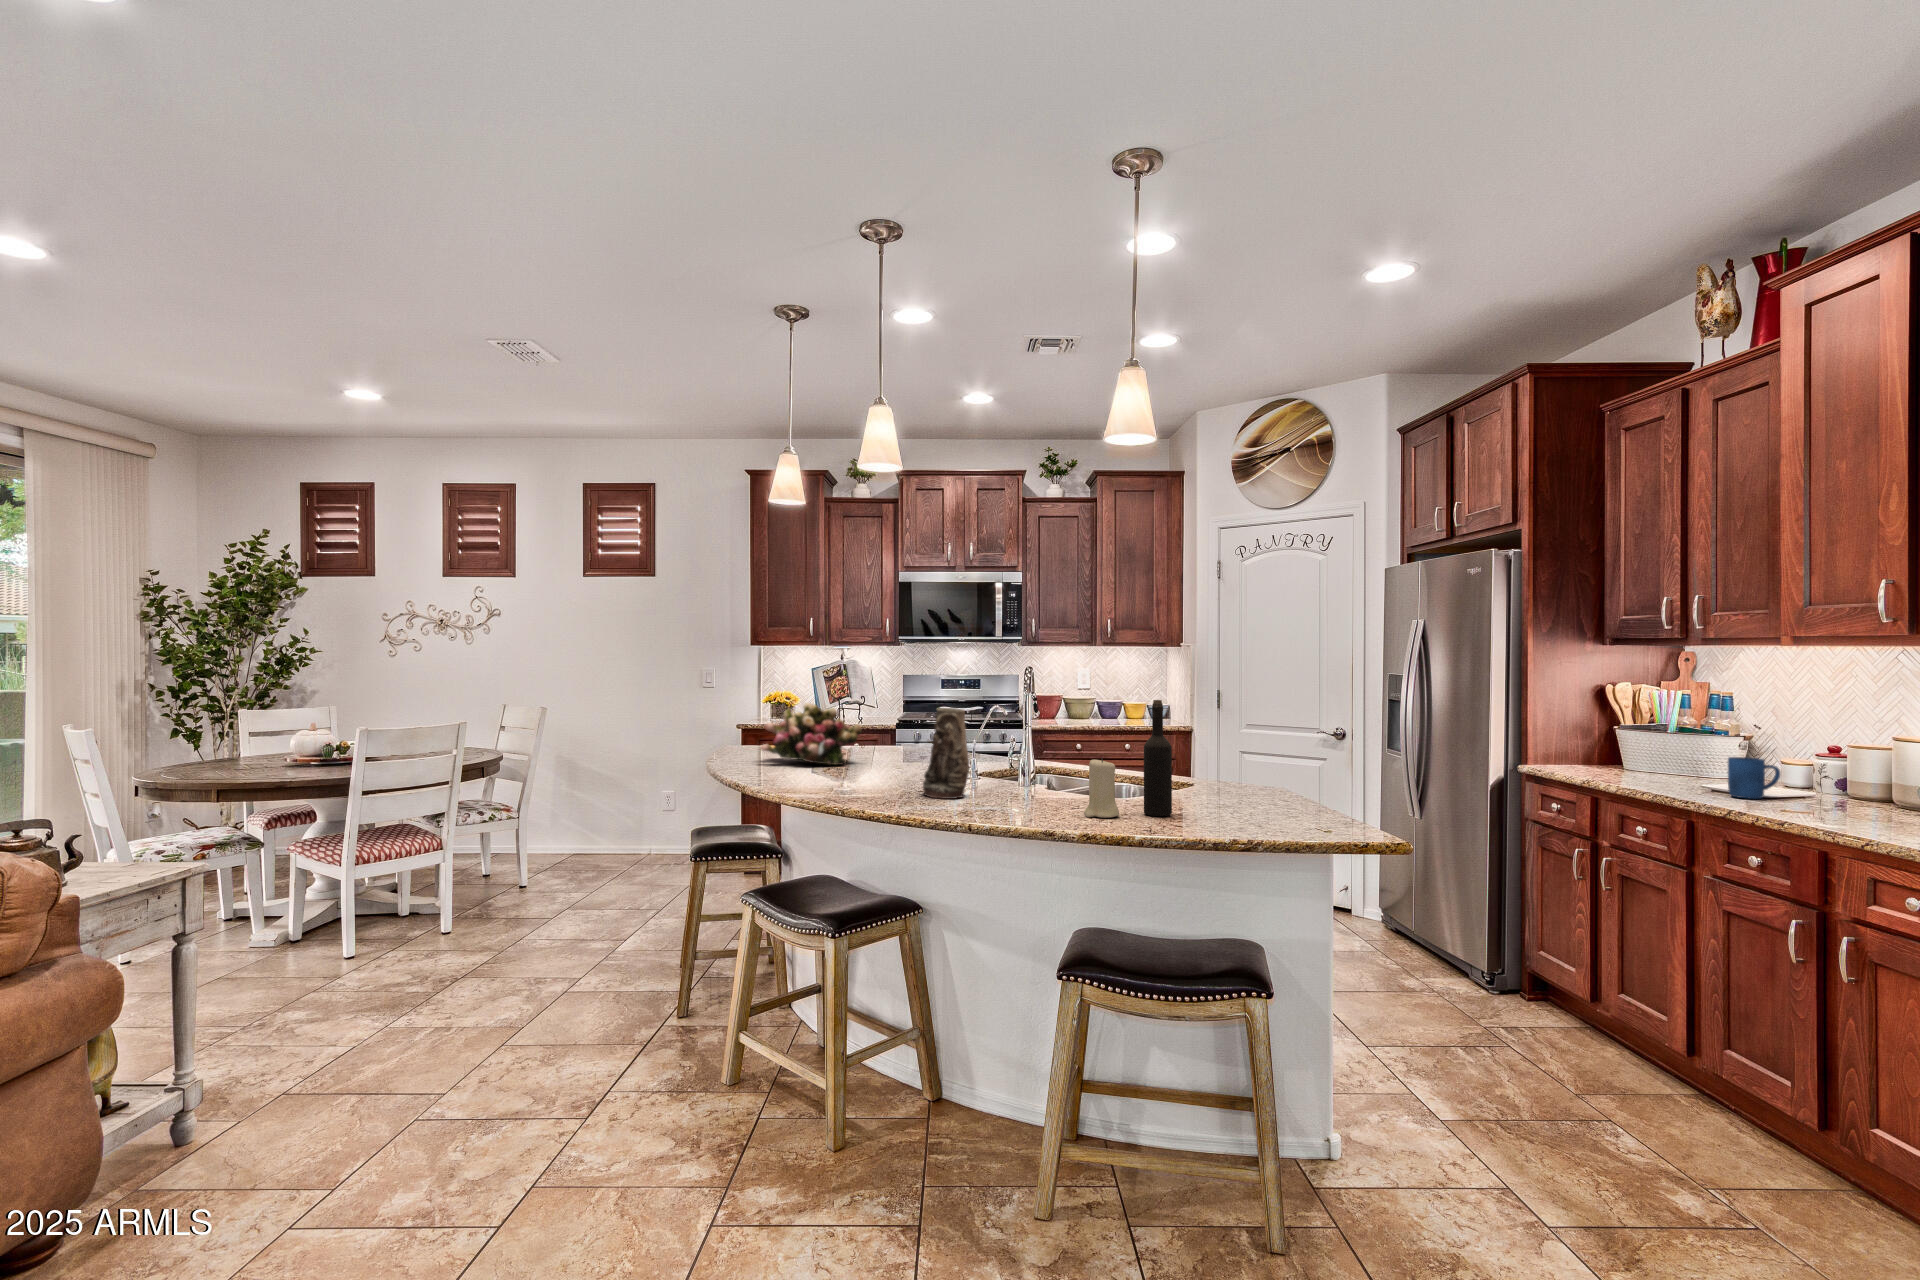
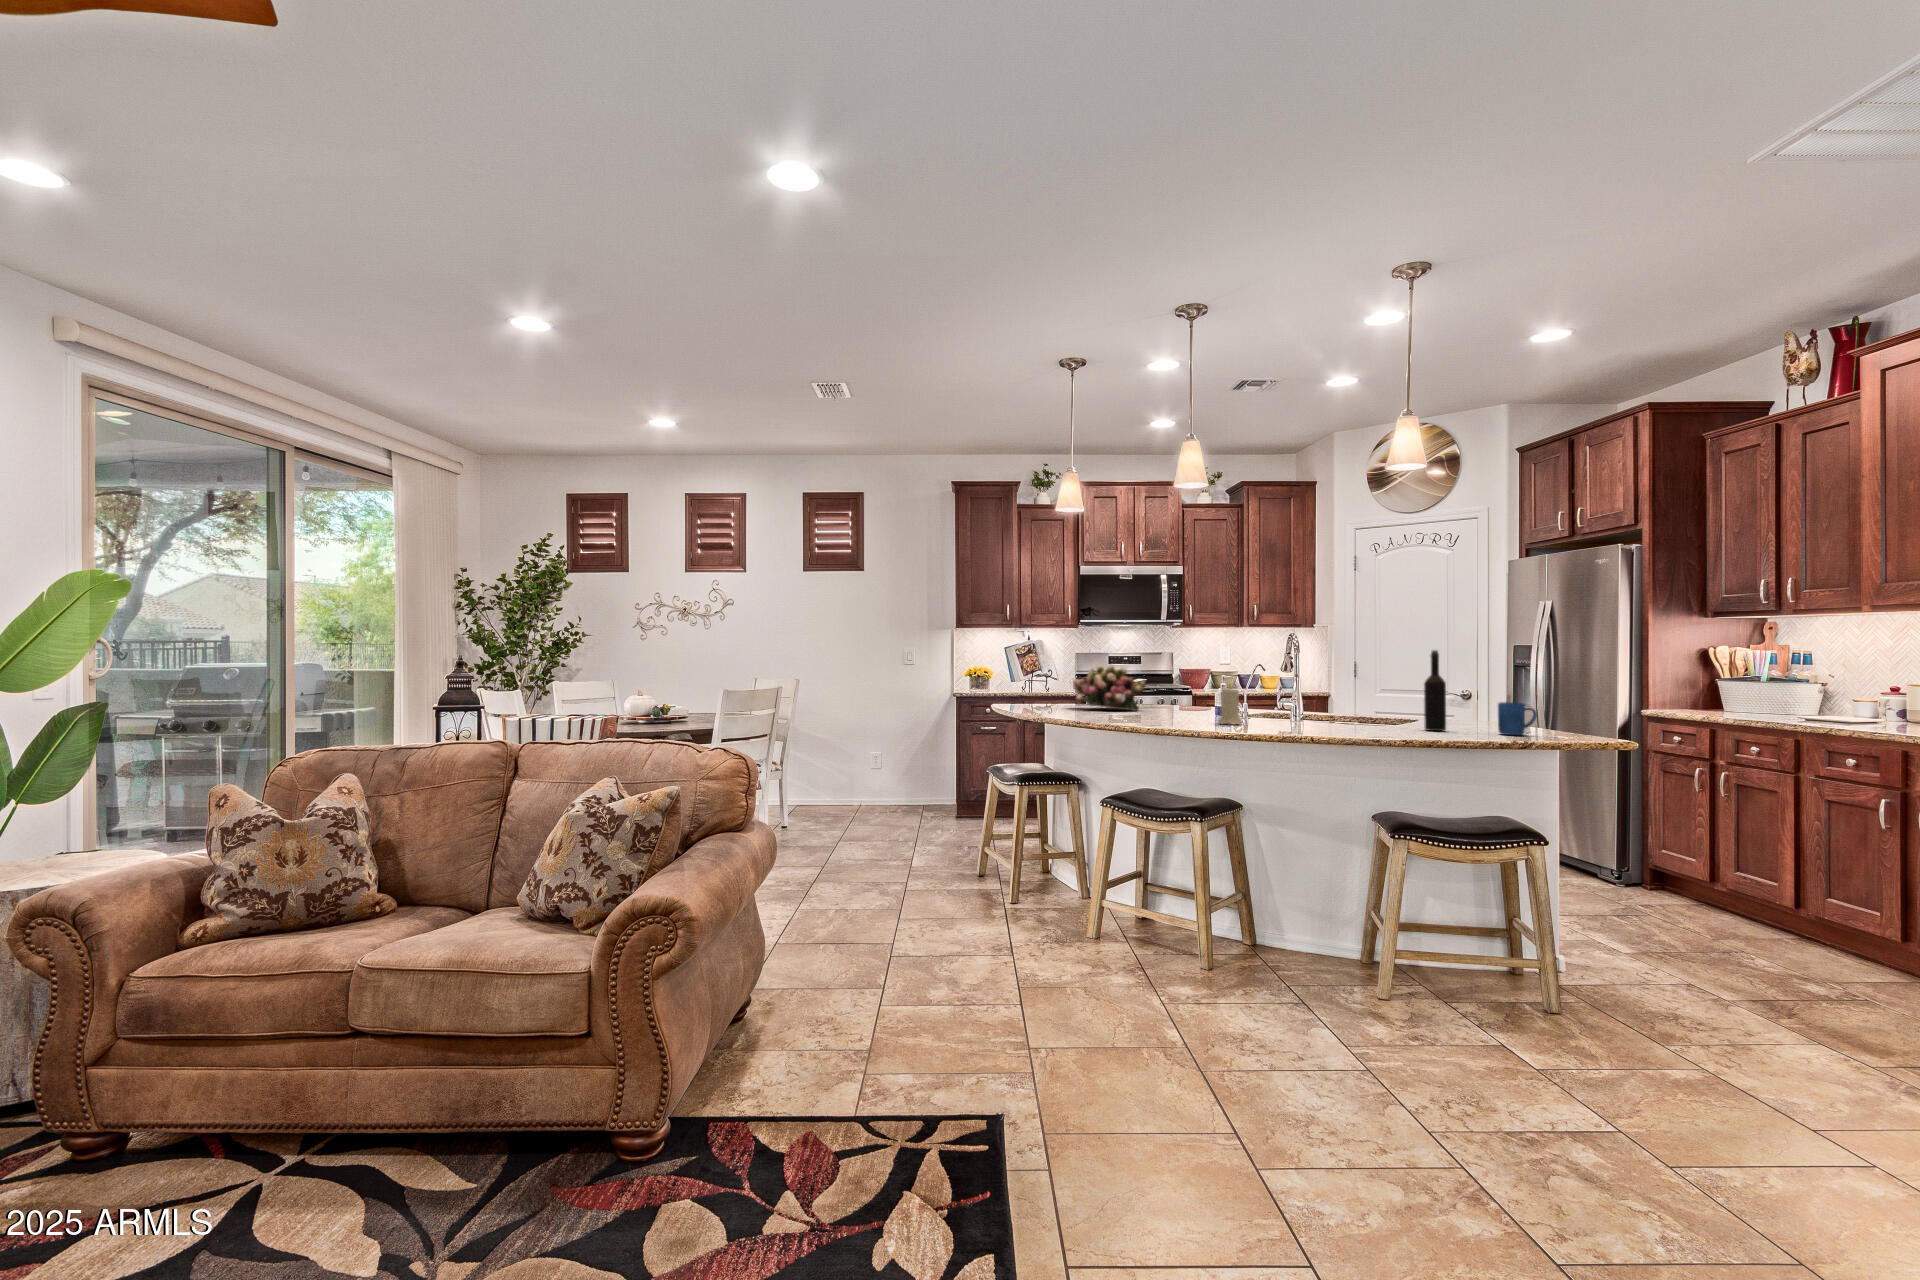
vase: present [923,708,969,799] -> none [1246,660,1281,724]
candle: present [1084,757,1119,818] -> present [1218,687,1242,725]
mug: present [1728,757,1780,799] -> present [1498,702,1537,735]

